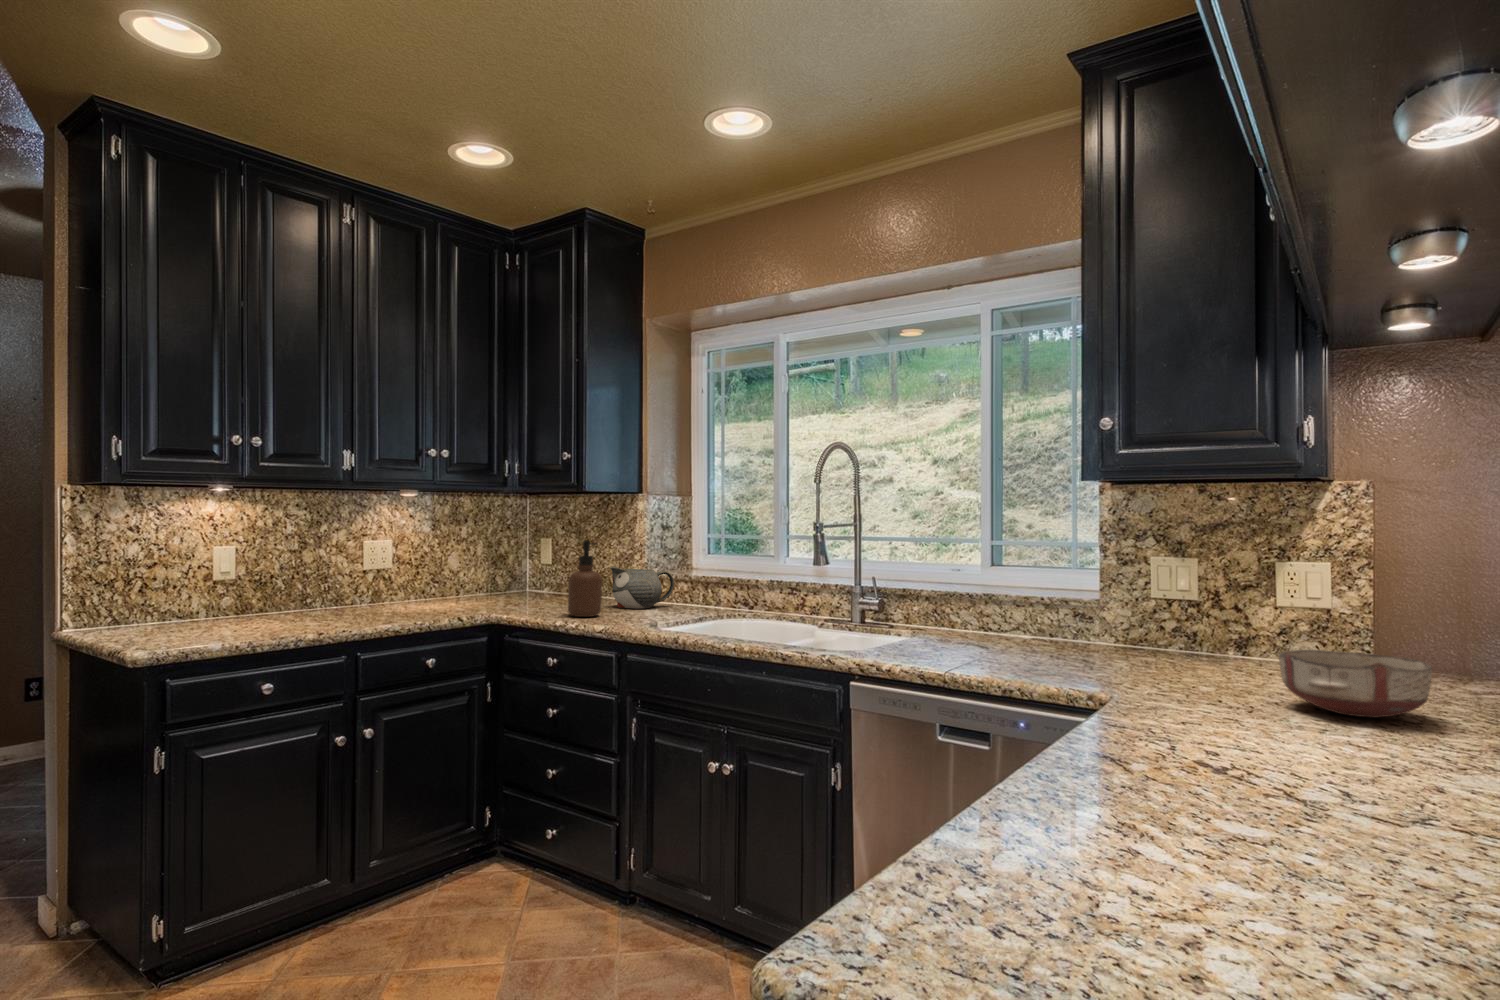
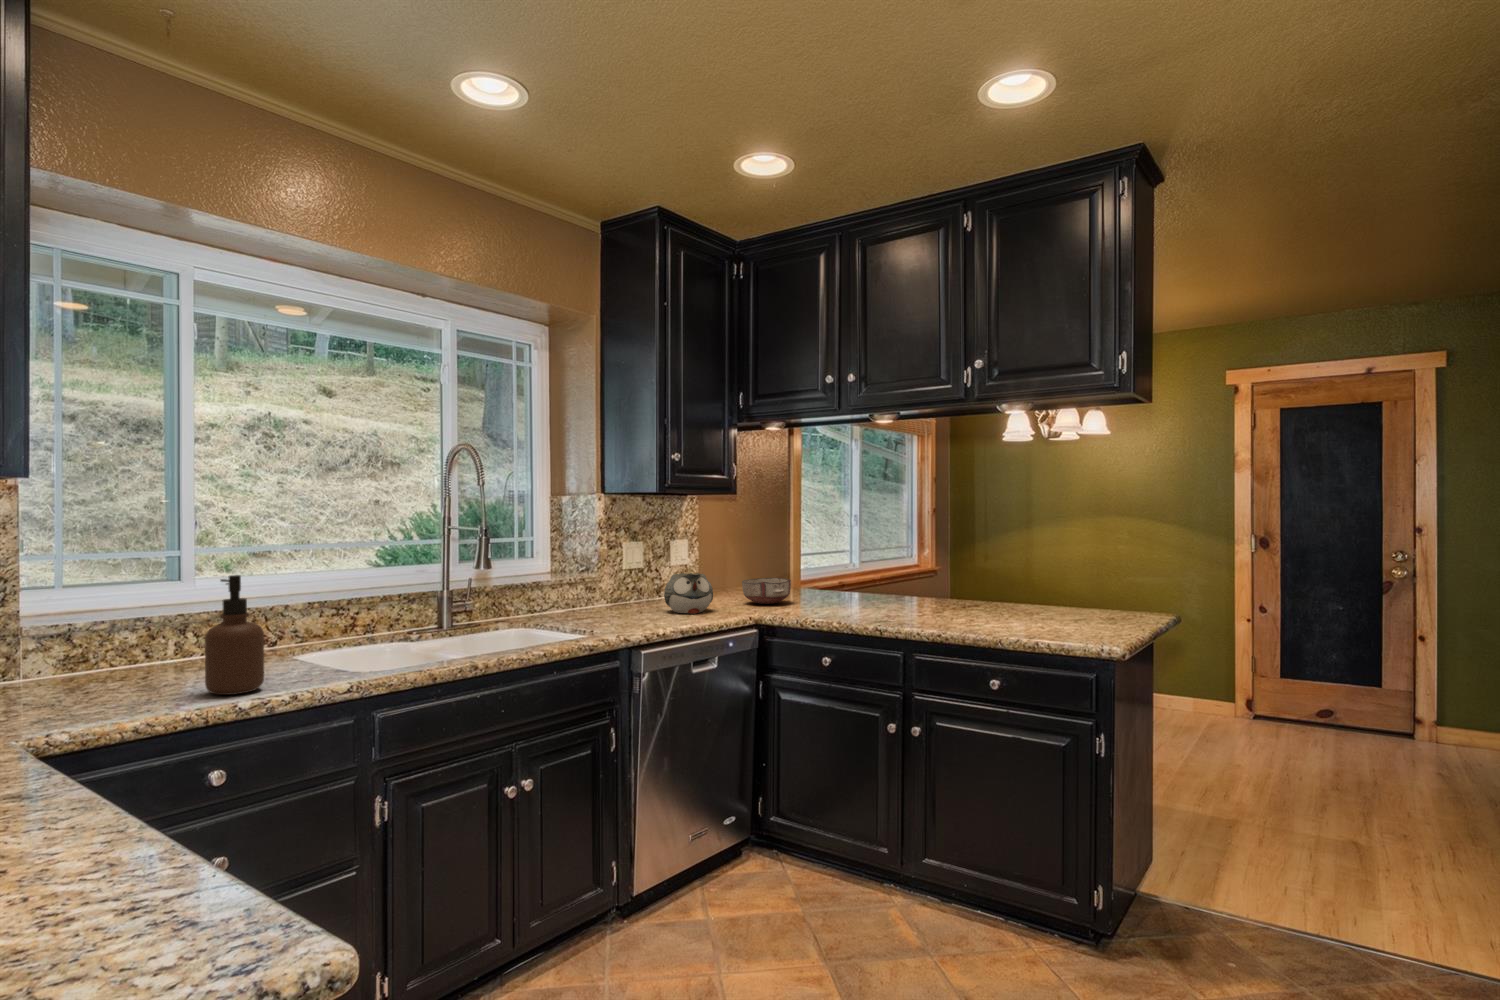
teapot: present [610,566,674,608] -> present [664,573,713,614]

